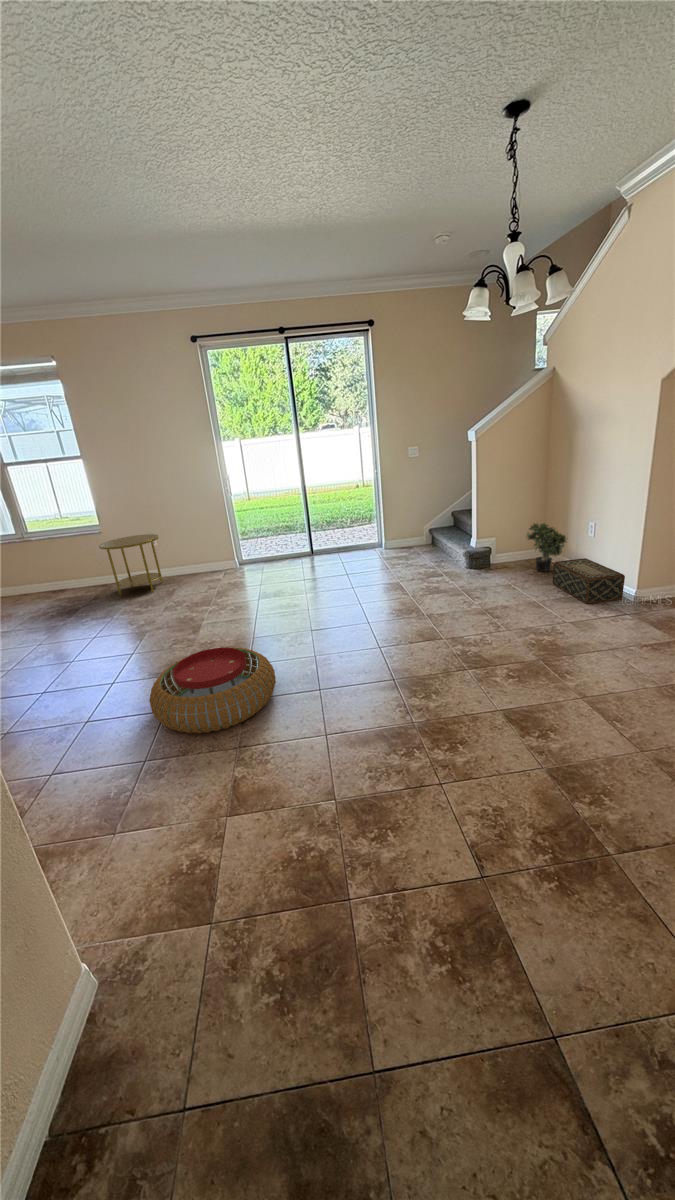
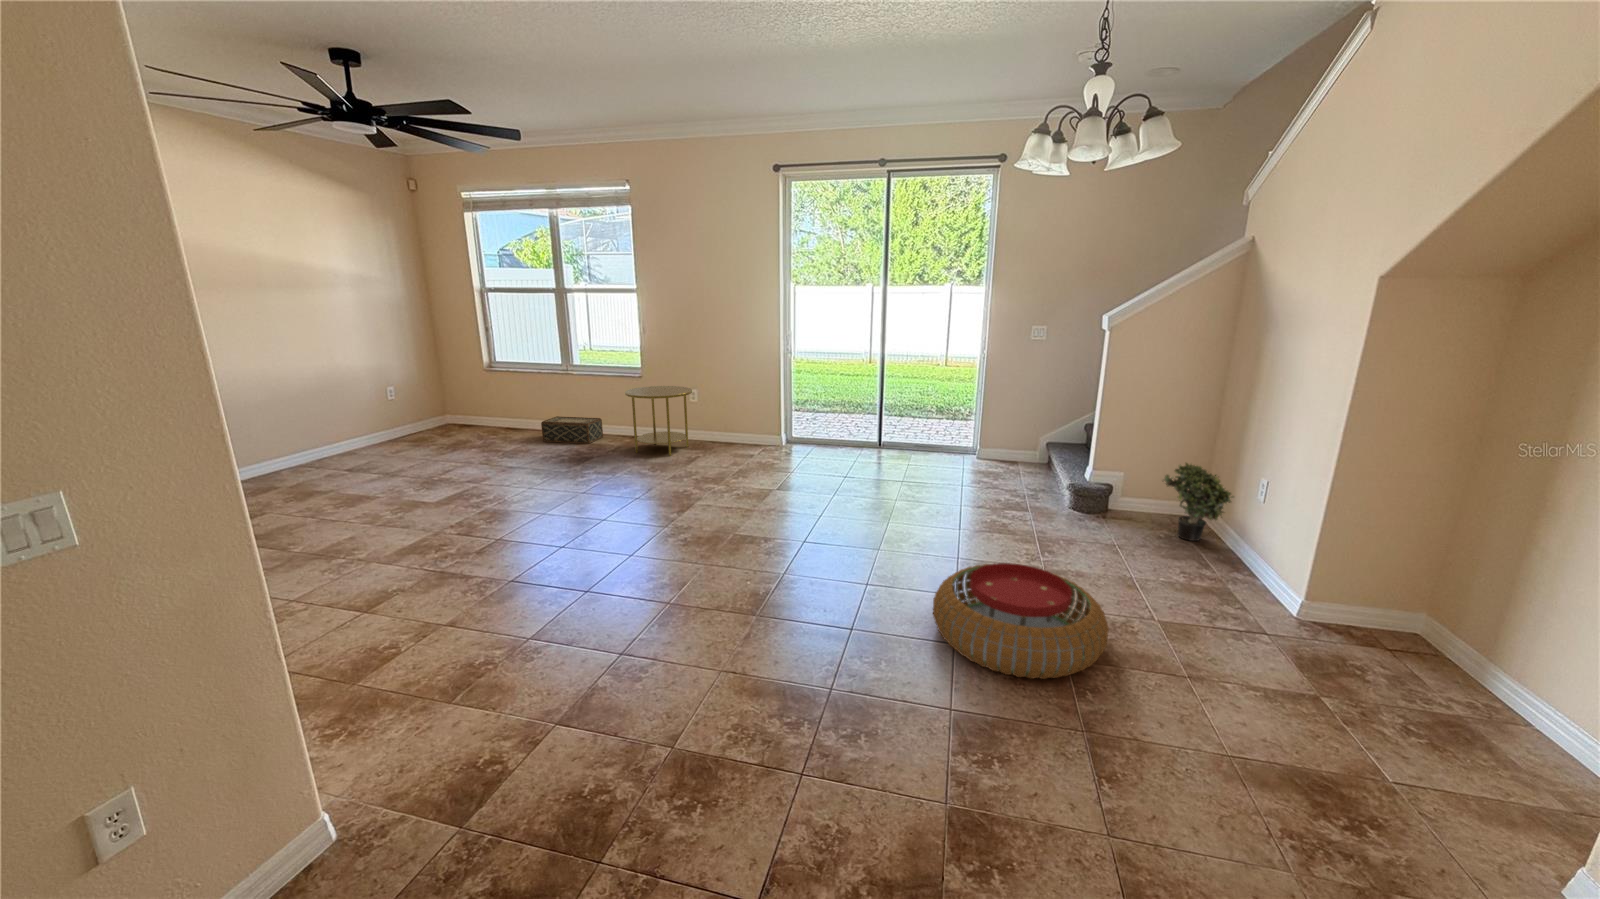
woven basket: present [553,558,625,604] -> present [541,416,603,444]
pouf: present [149,647,276,733] -> present [933,563,1109,679]

